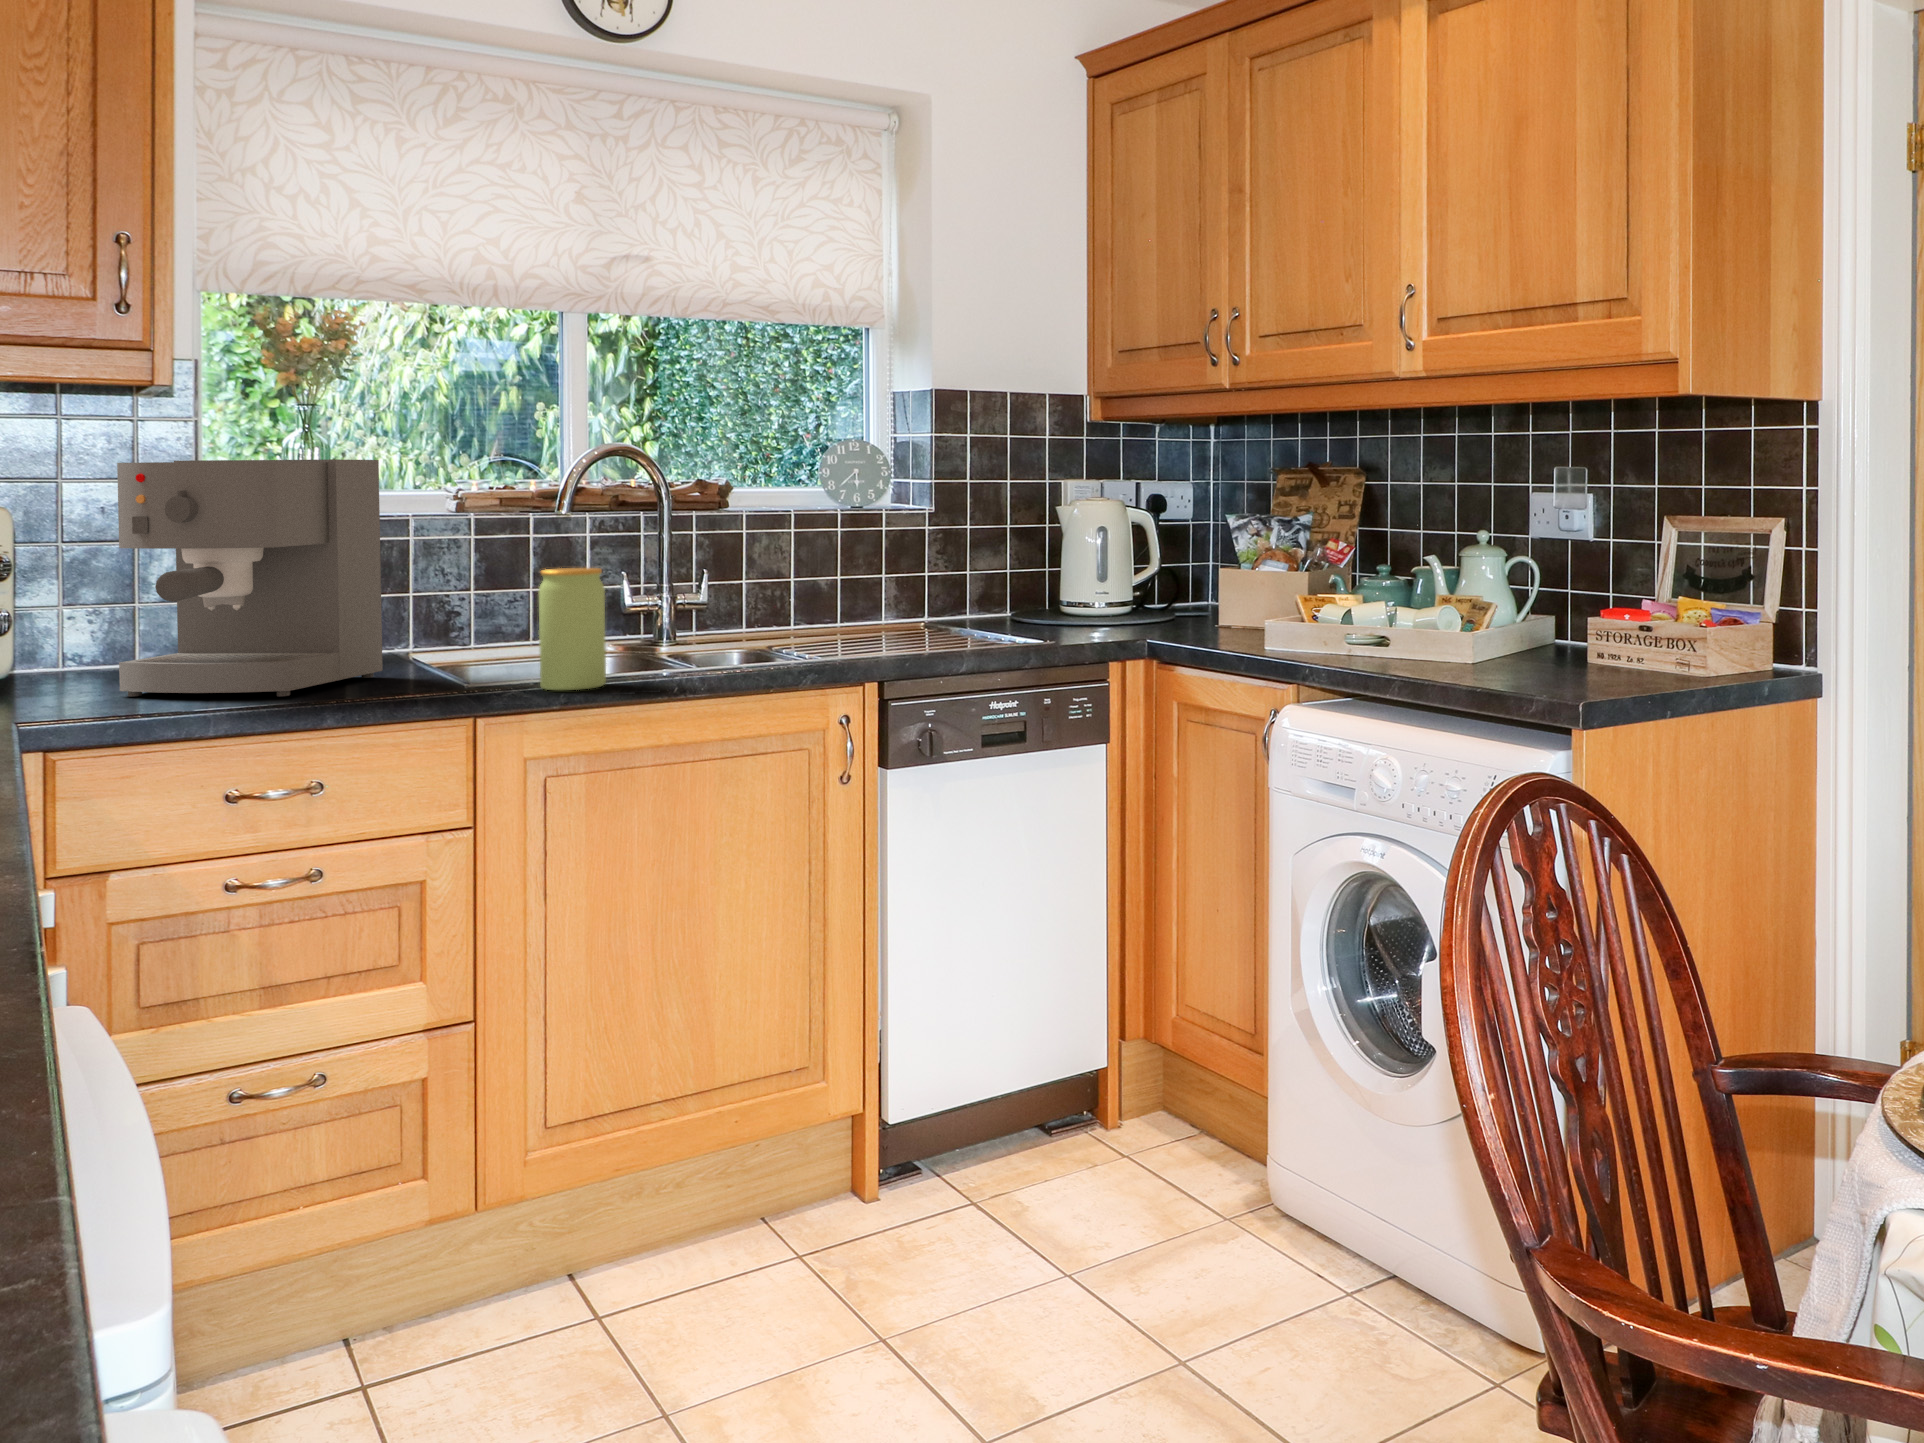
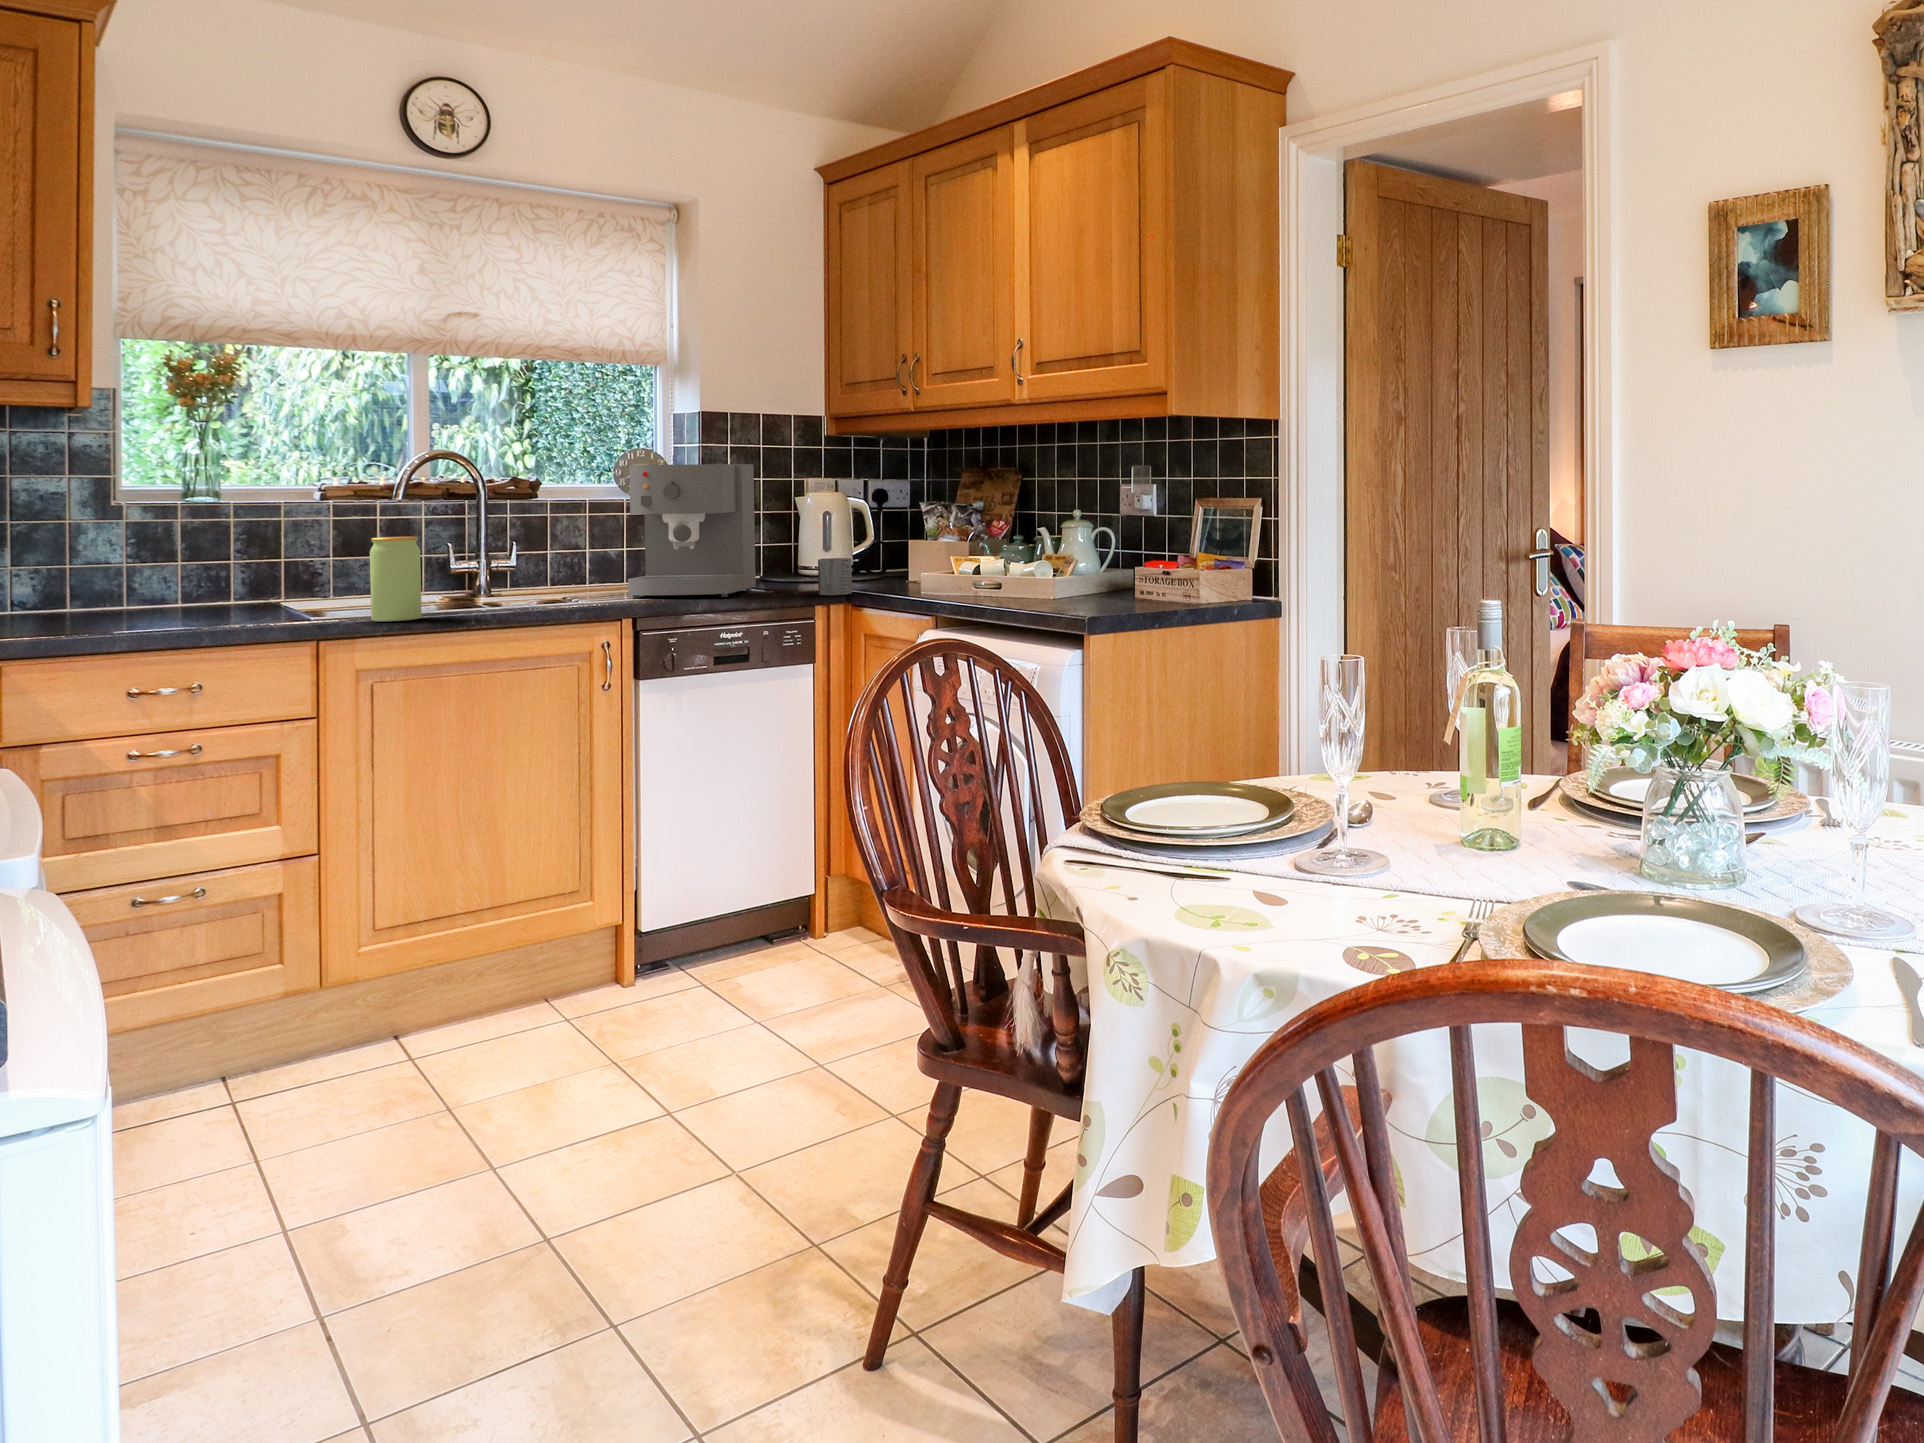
coffee maker: present [117,459,383,696] -> present [628,464,756,598]
mug: none [1115,595,1161,648] -> present [818,558,852,595]

